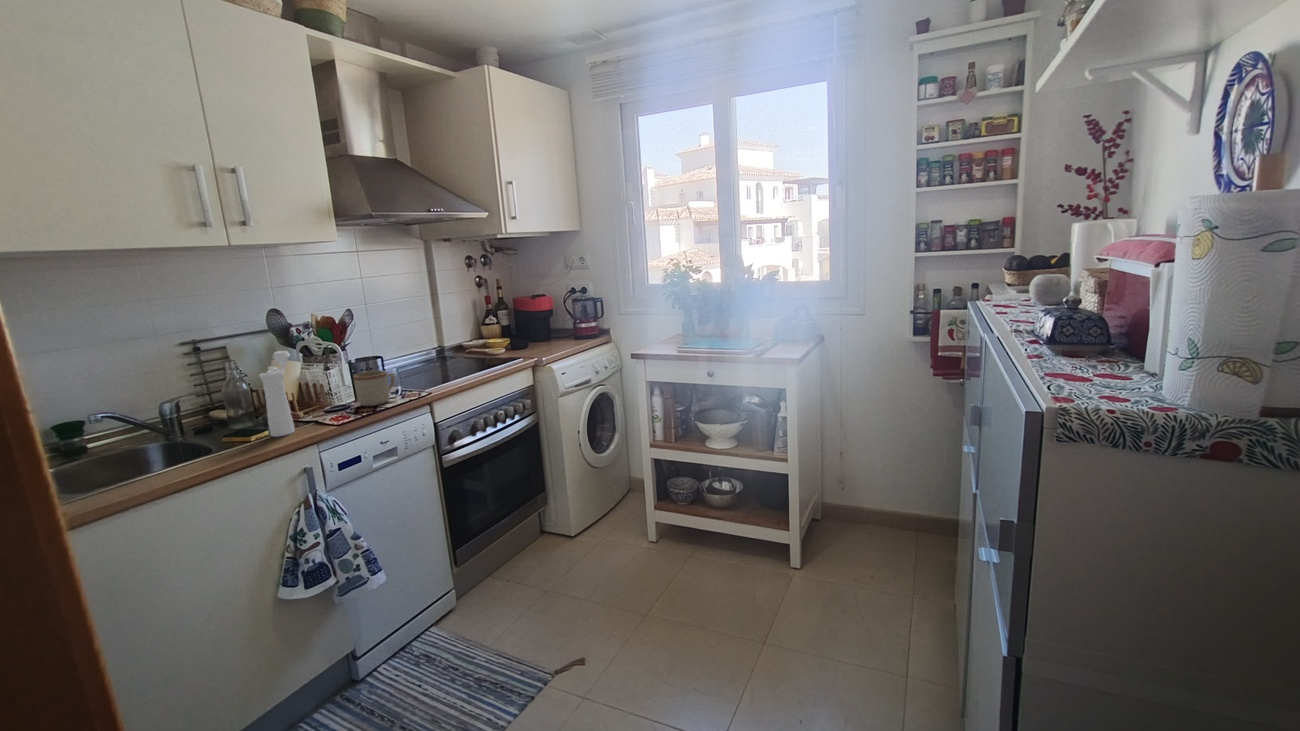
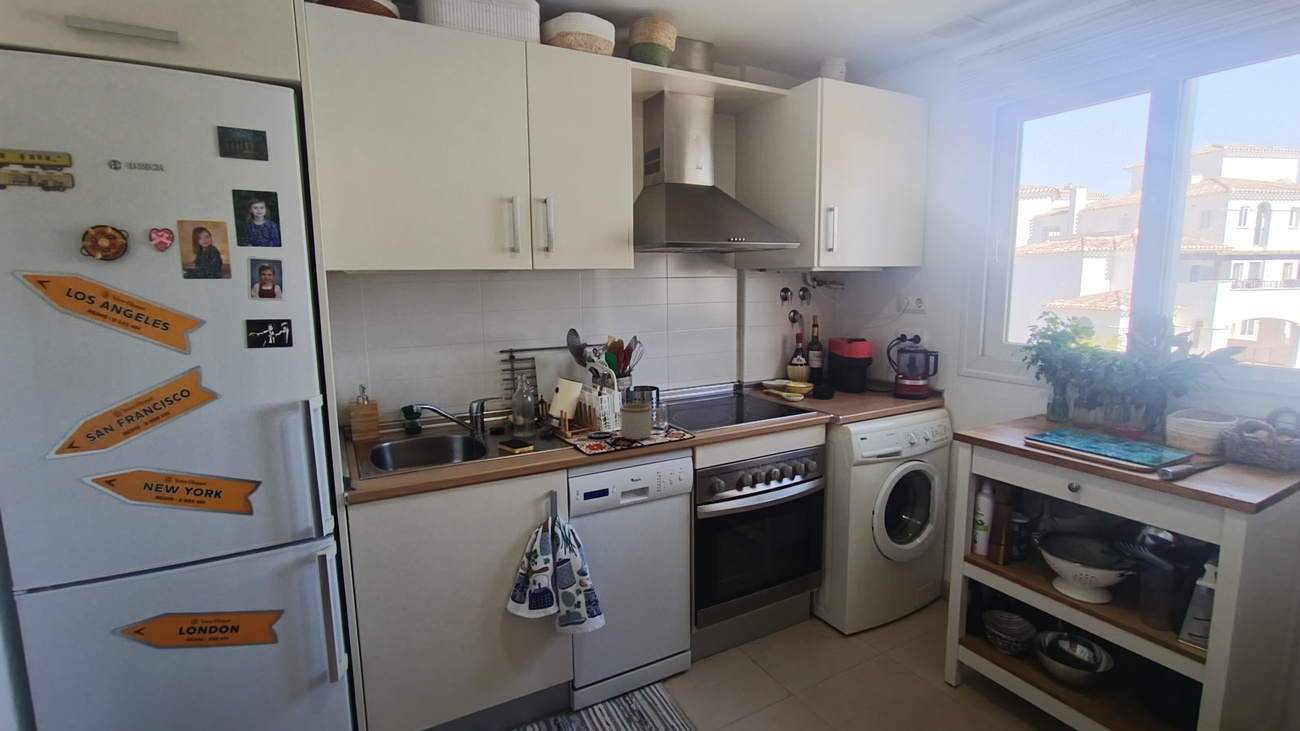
pepper mill: present [259,351,294,437] -> none [532,373,567,455]

